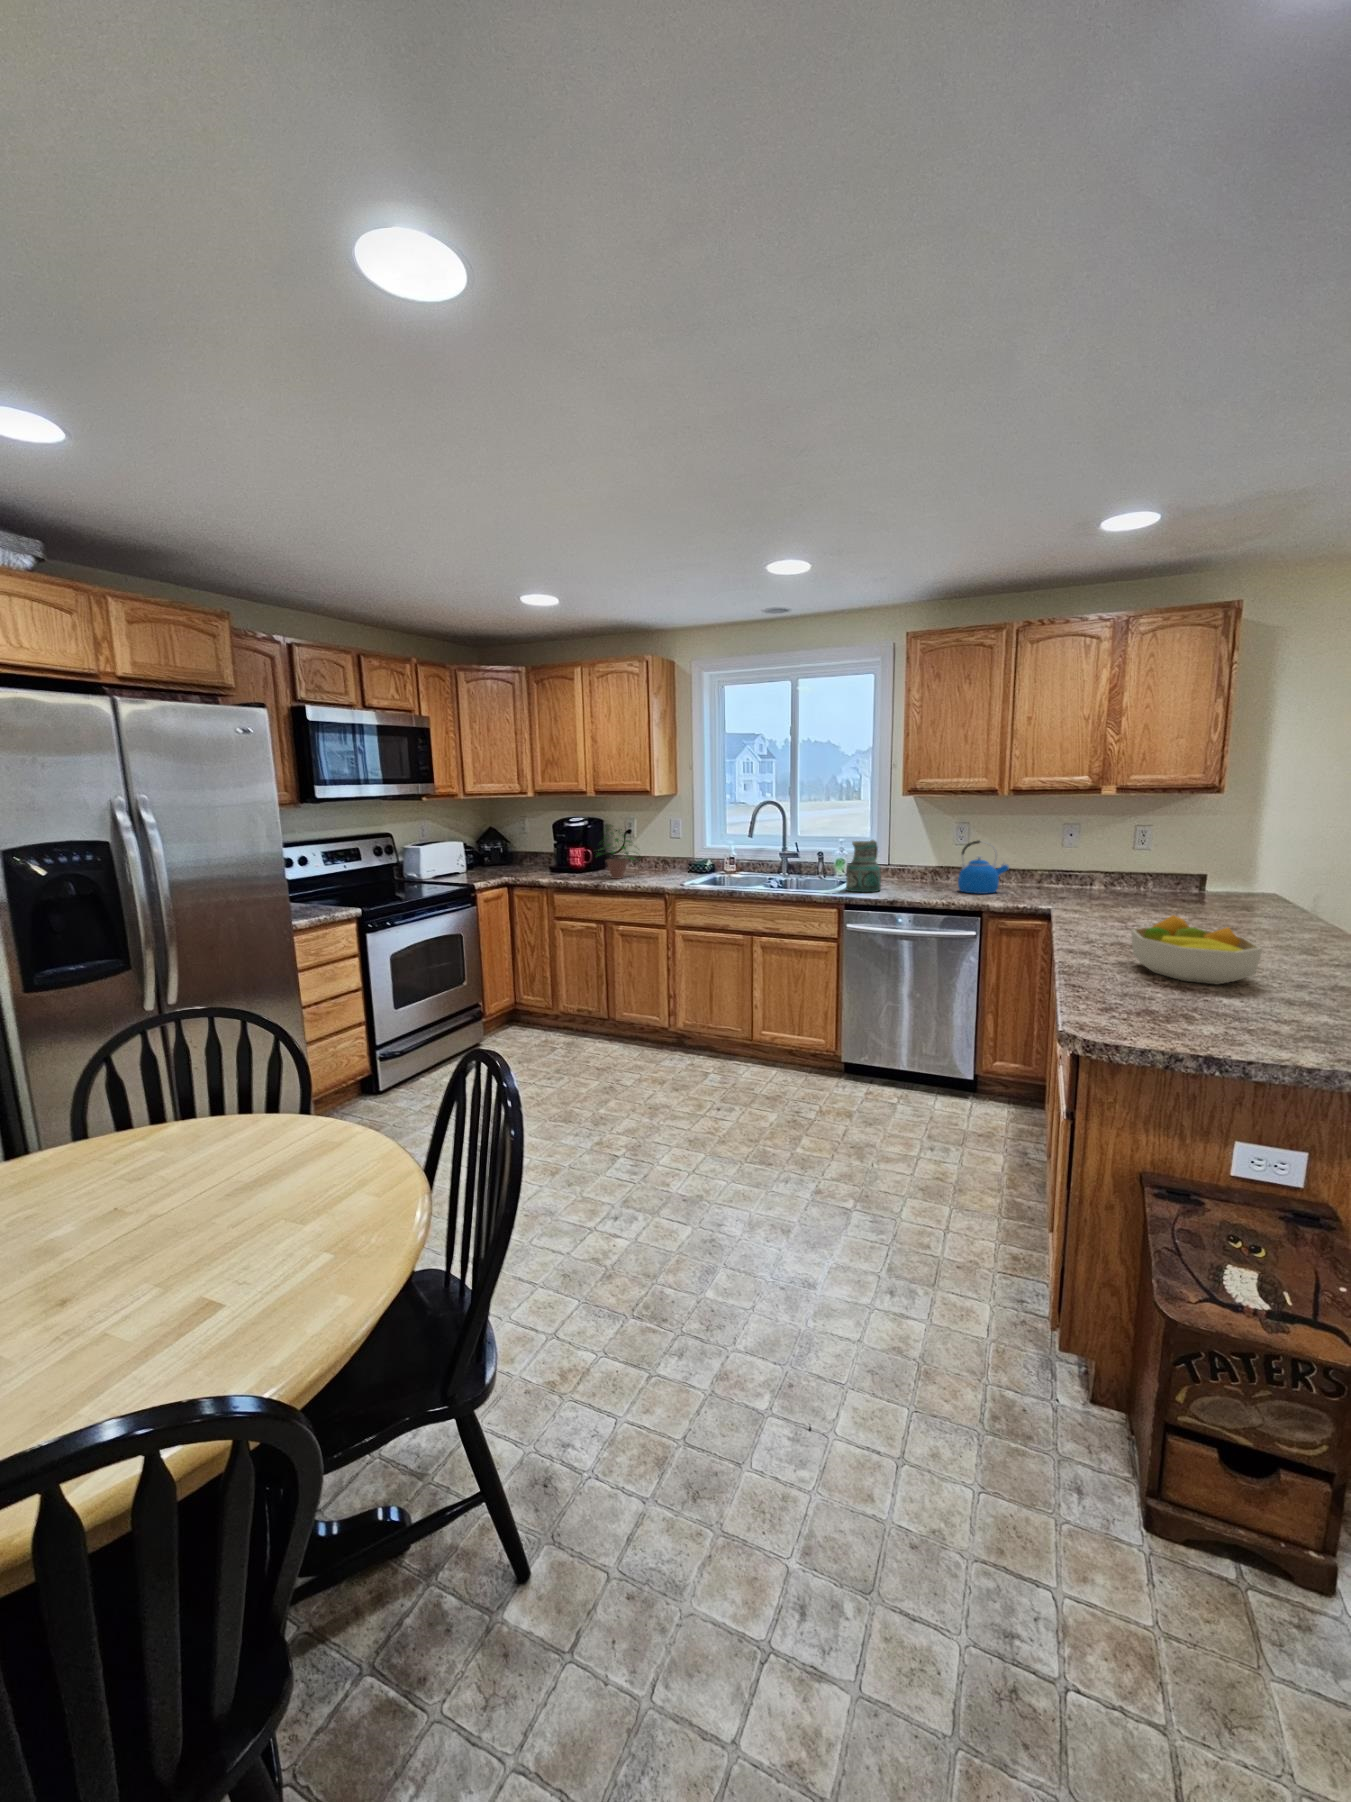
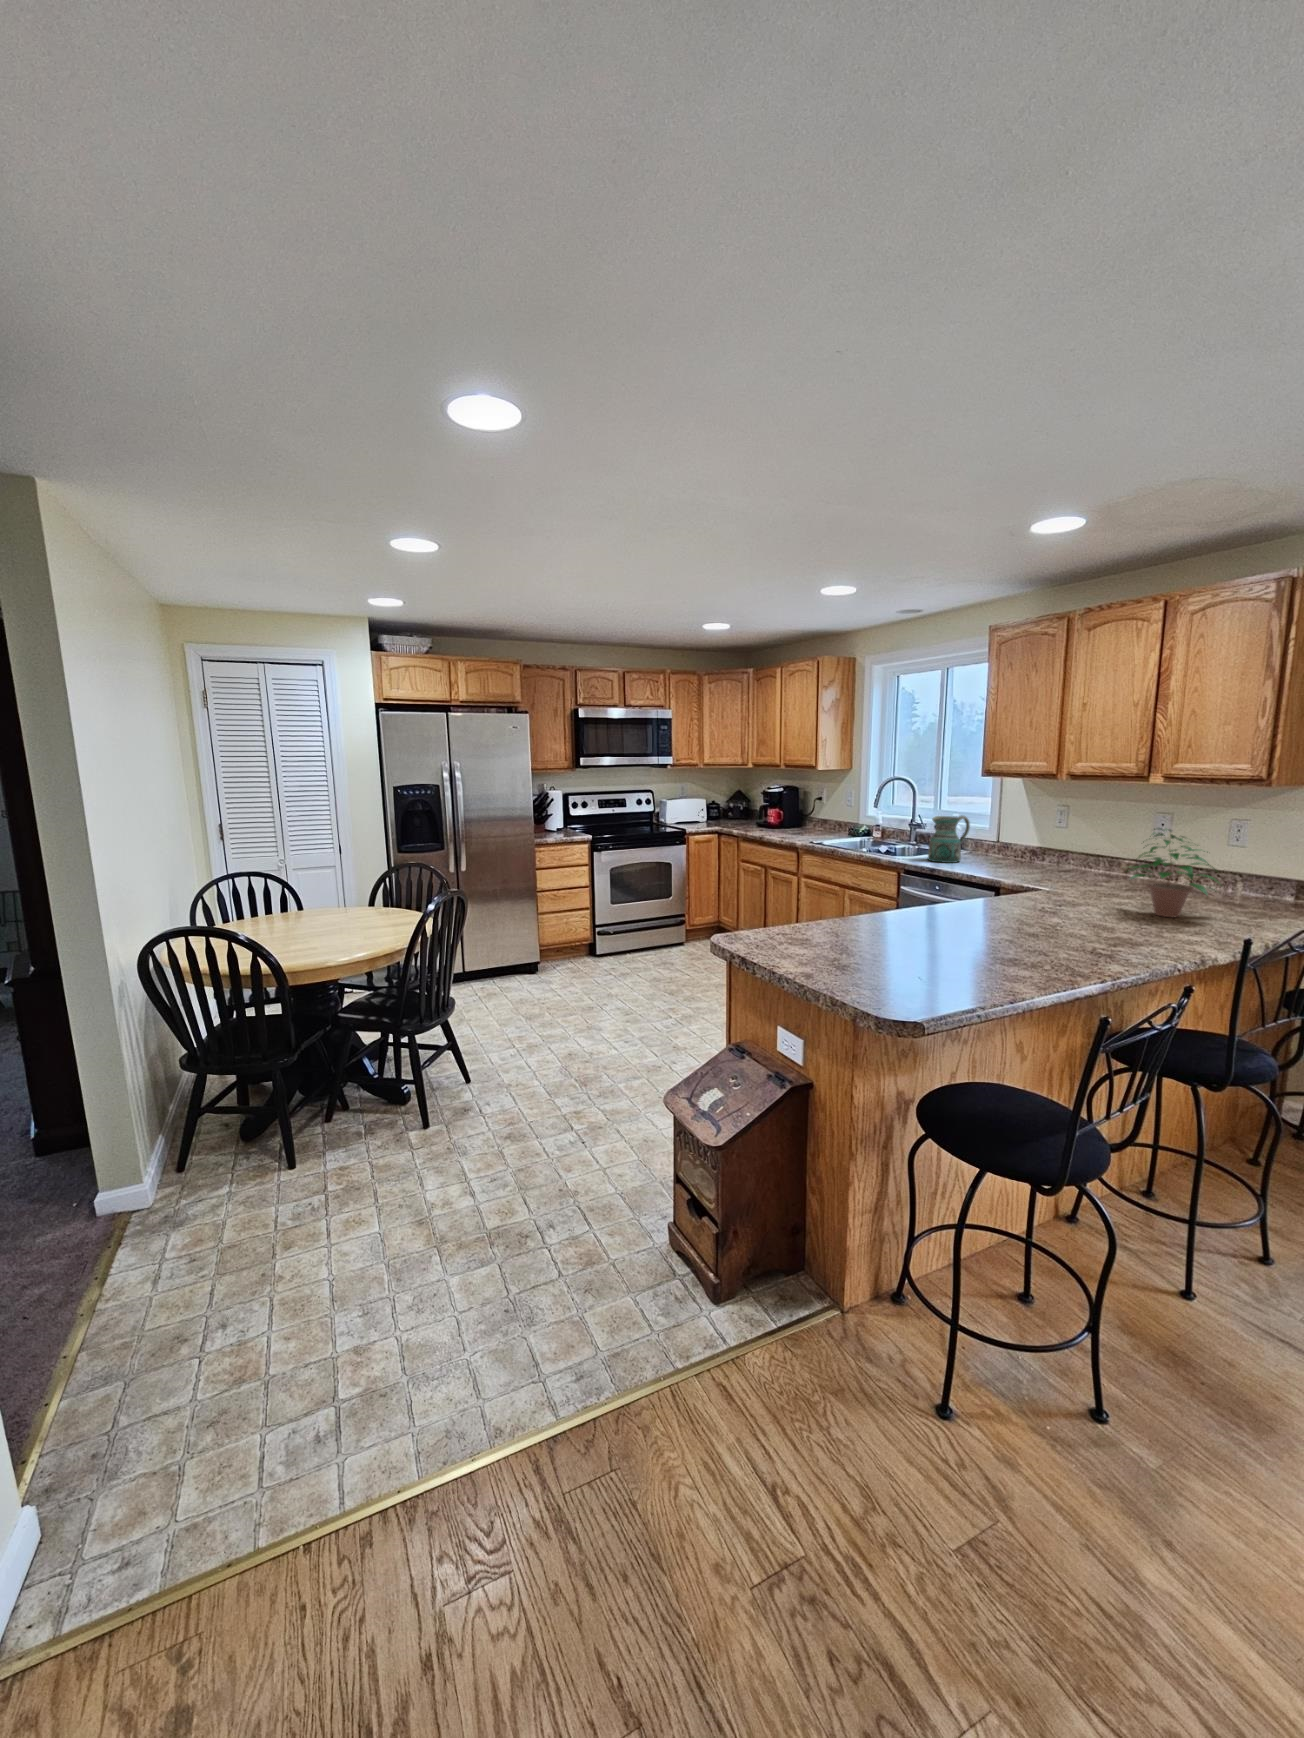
potted plant: present [598,829,640,879] -> present [1130,828,1219,917]
kettle: present [958,841,1009,894] -> none [1027,823,1080,875]
fruit bowl: present [1131,915,1262,985] -> none [851,888,939,942]

